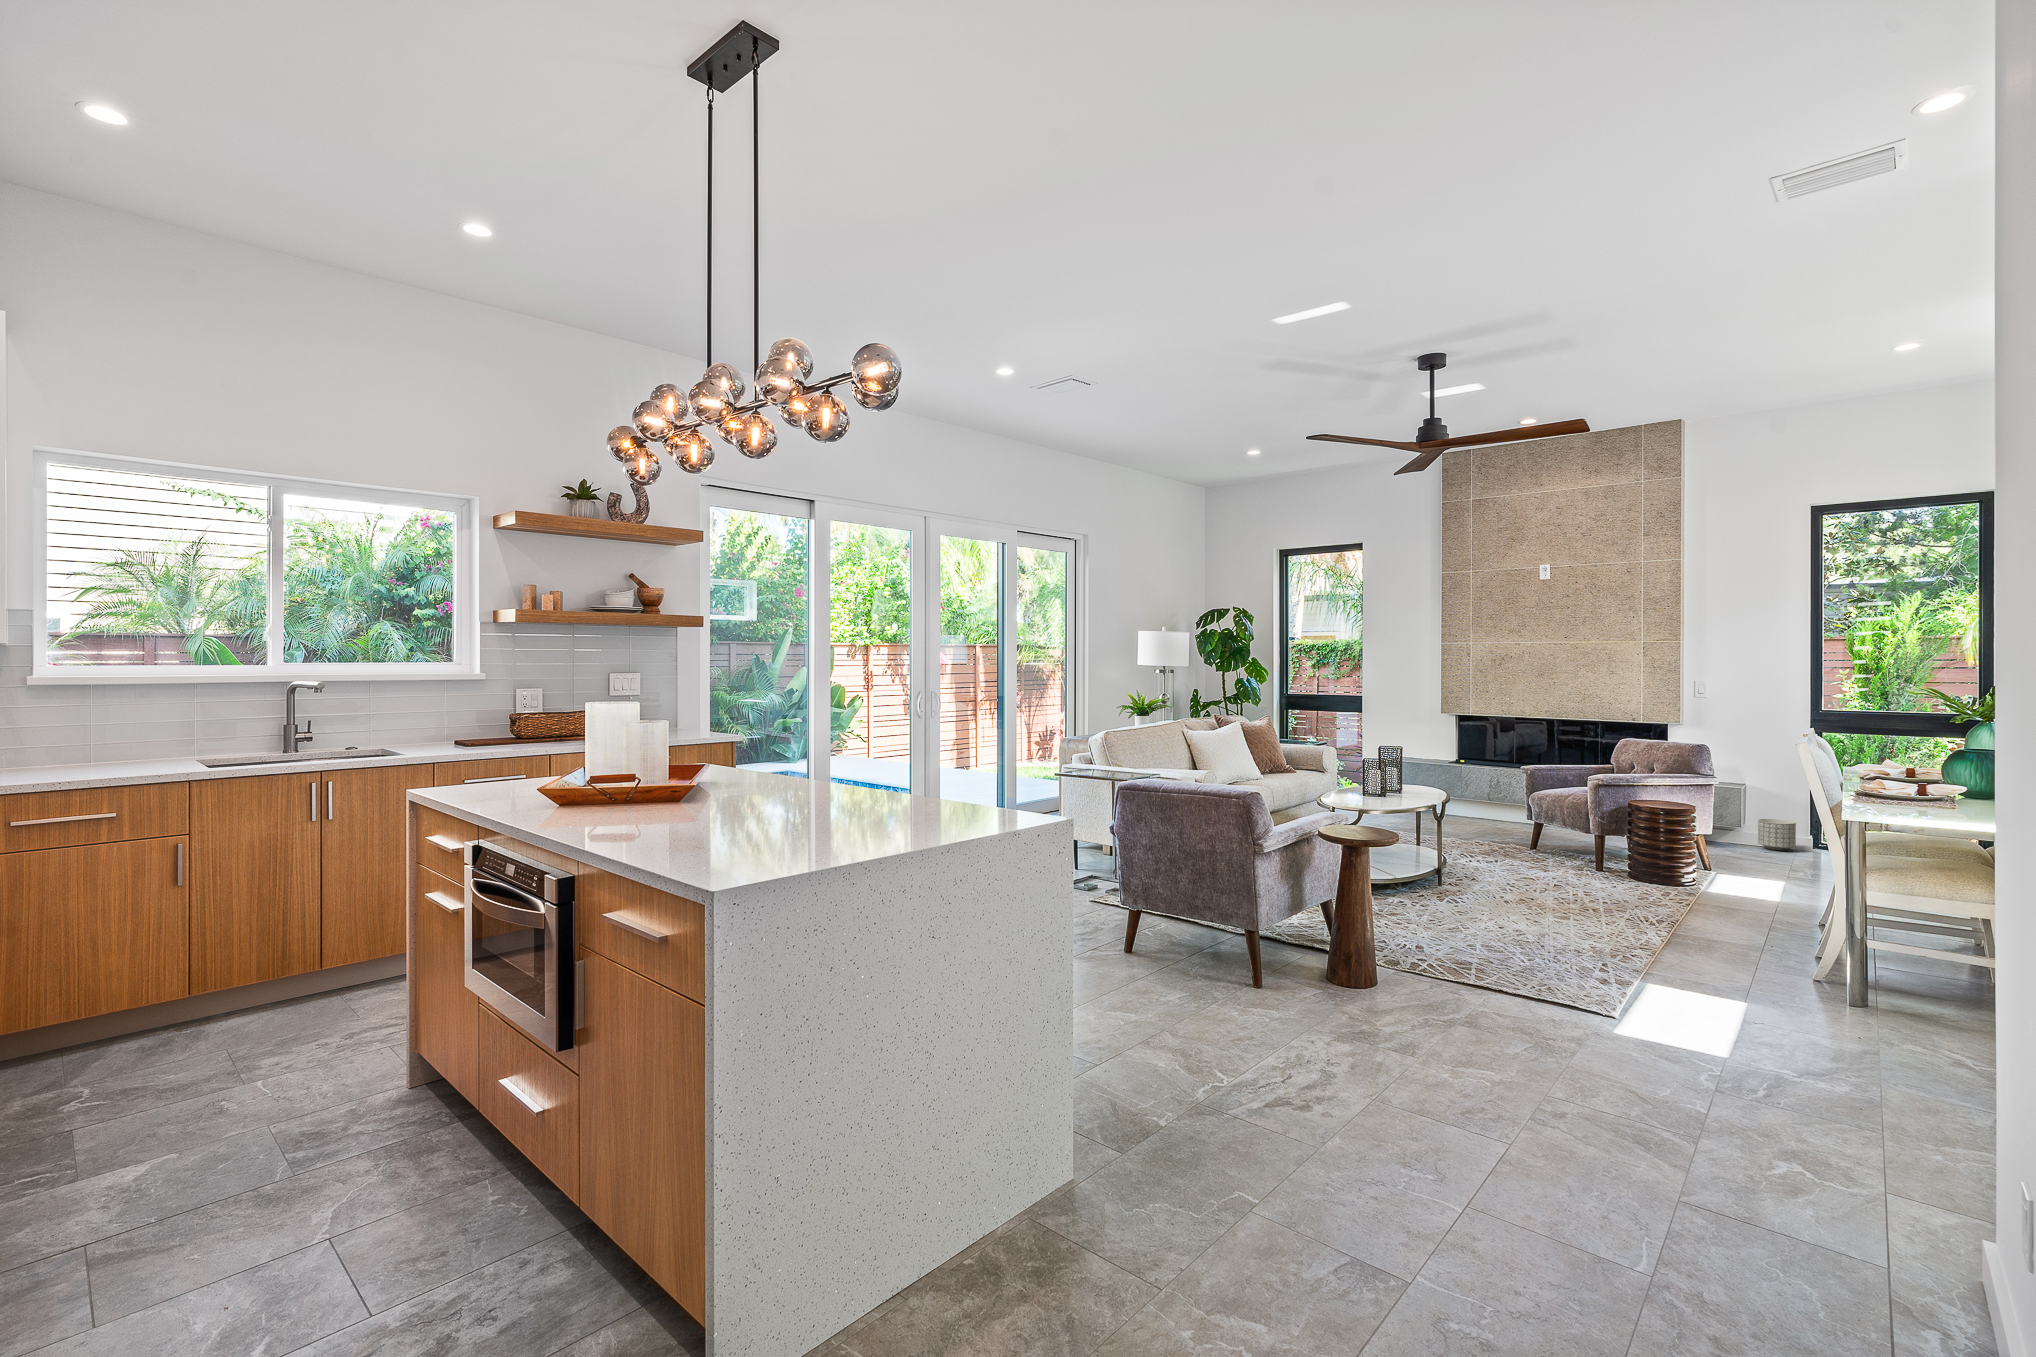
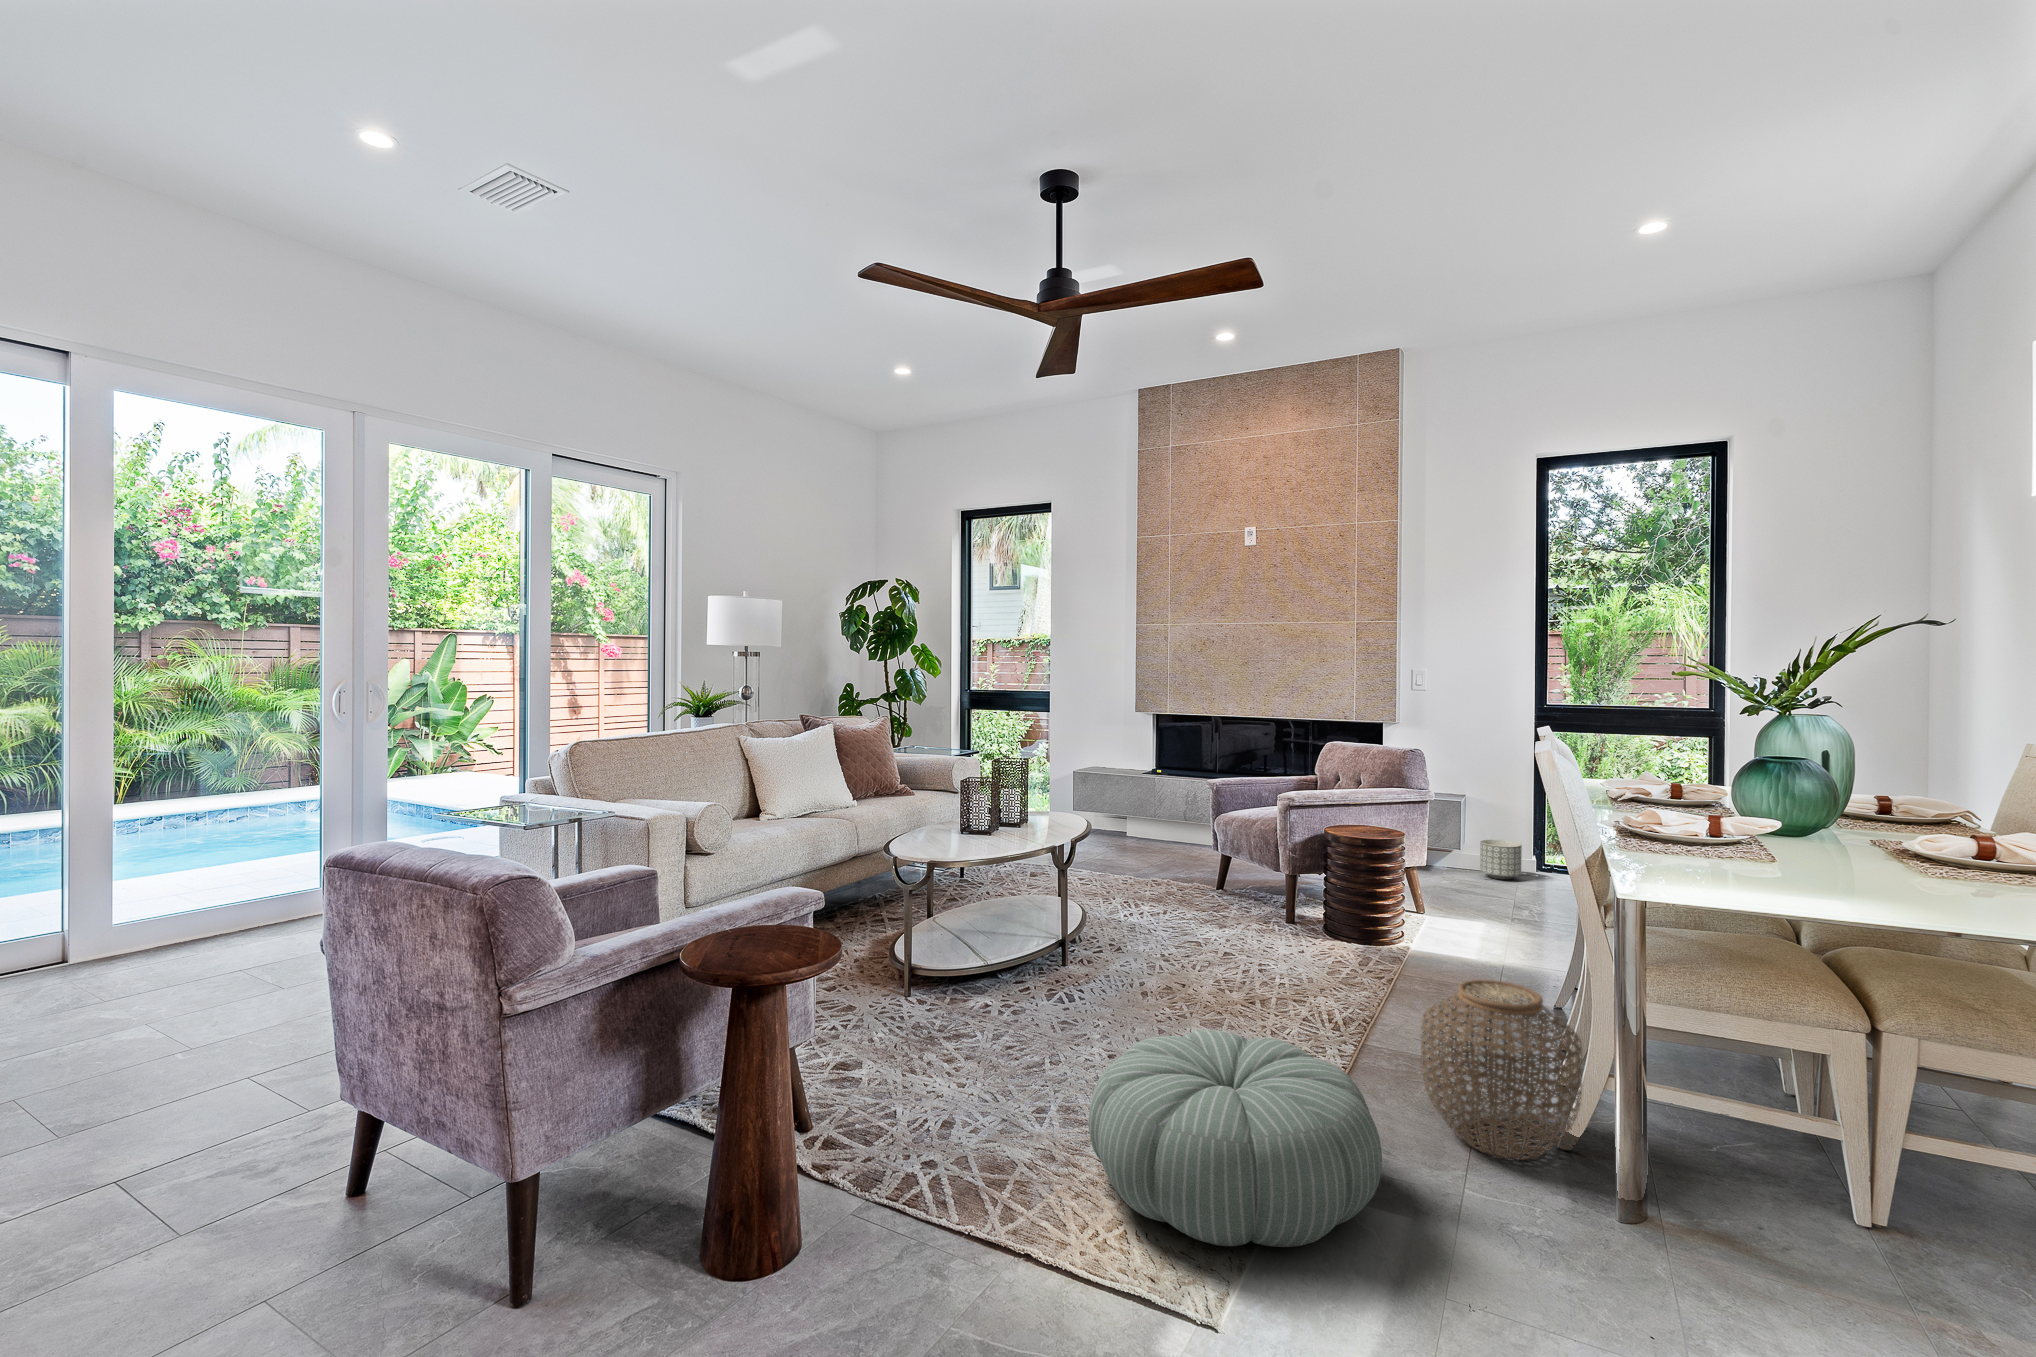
woven basket: none [1720,880,1828,980] -> present [1421,980,1582,1160]
pouf: none [1517,901,1700,997] -> present [1088,1030,1382,1247]

